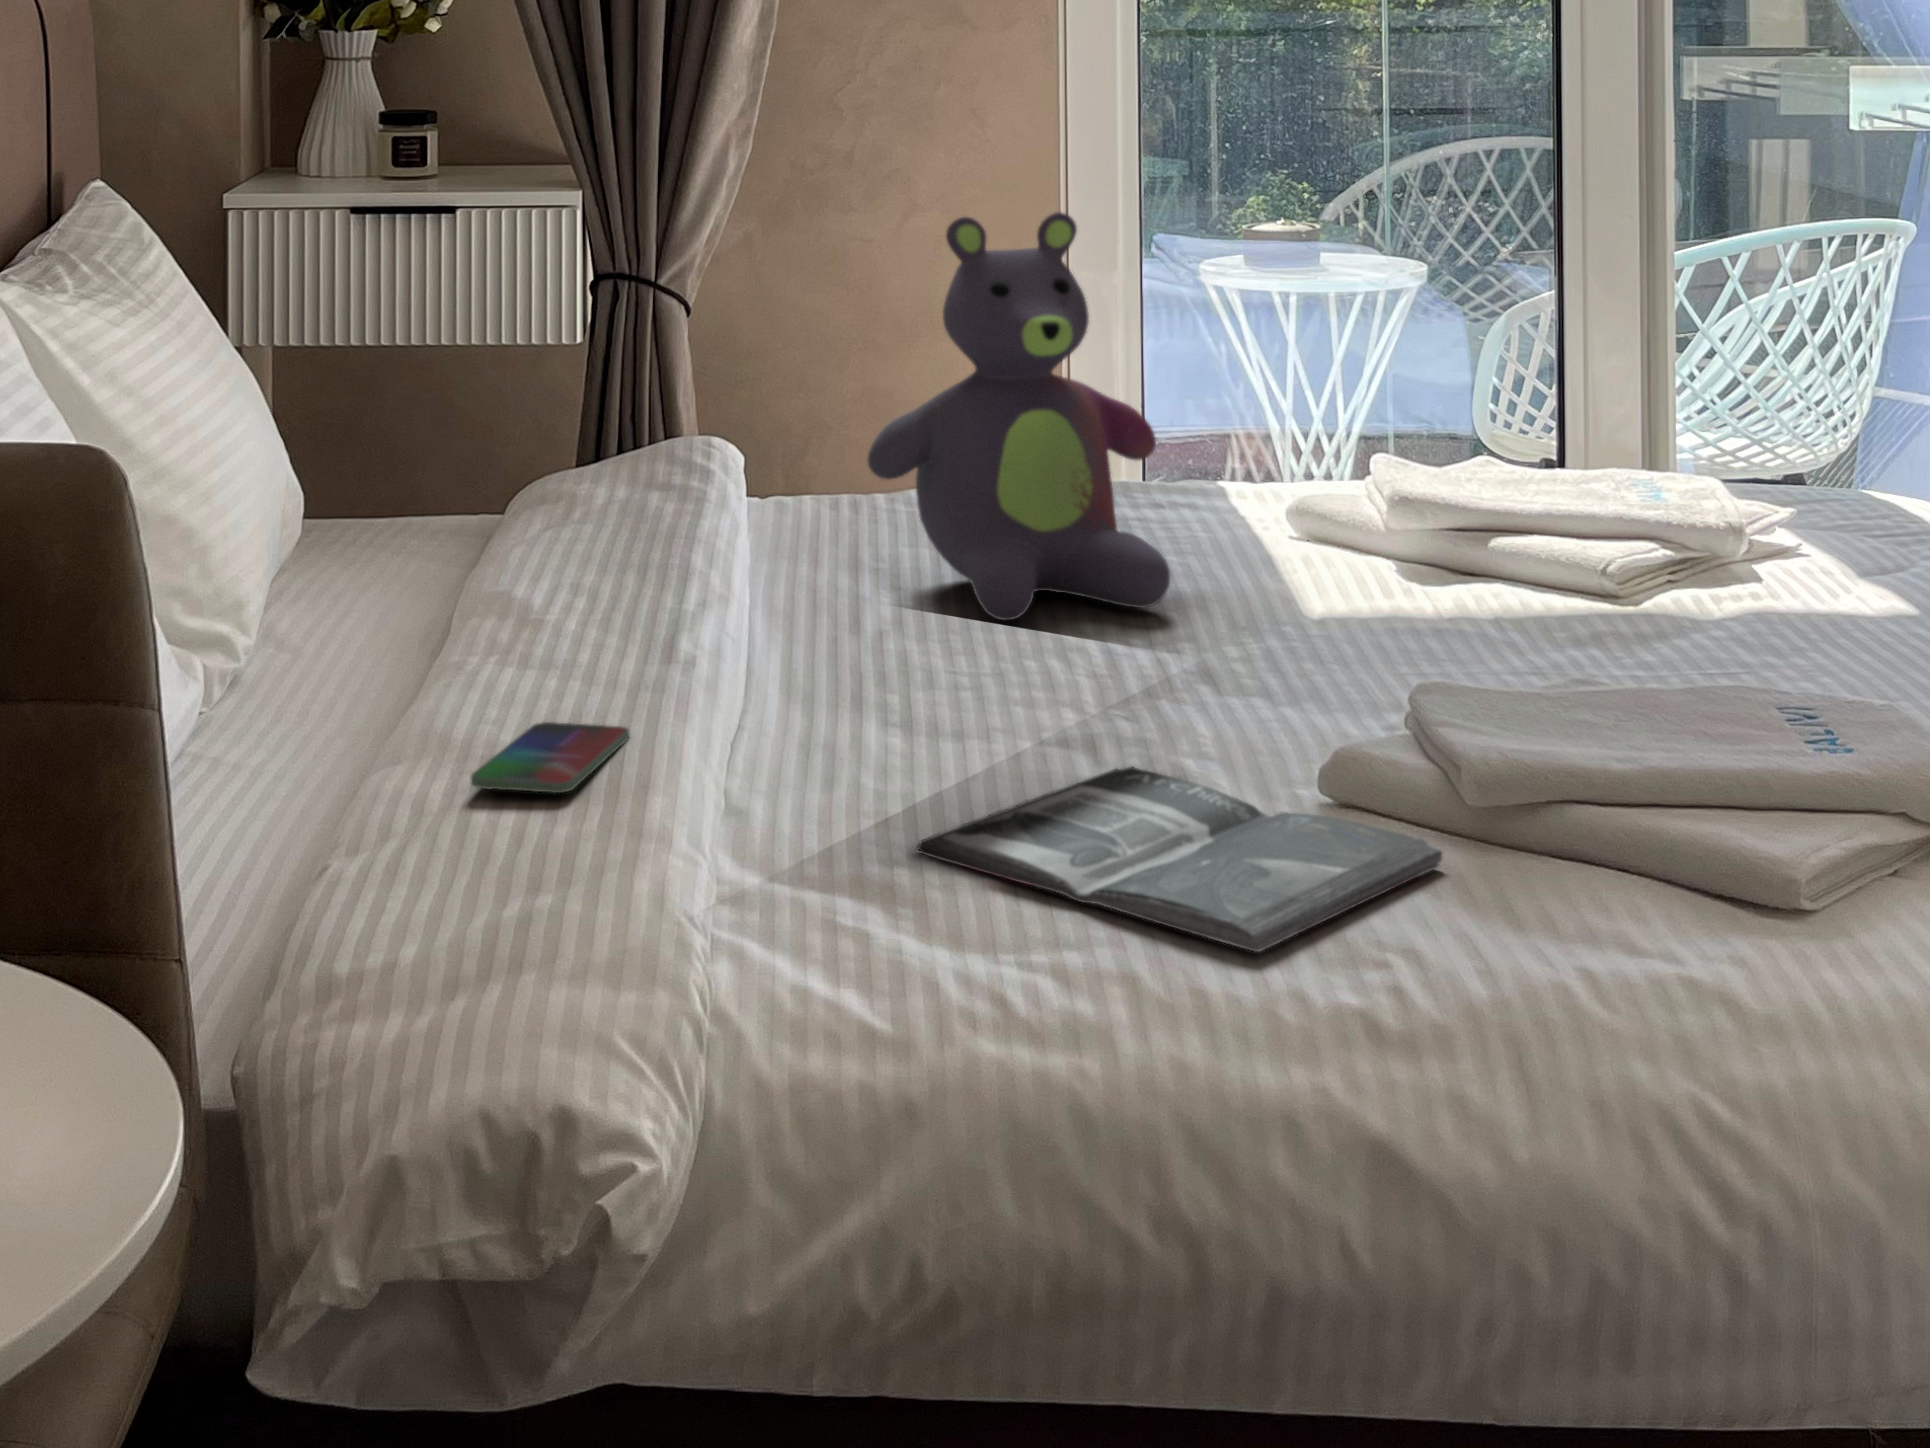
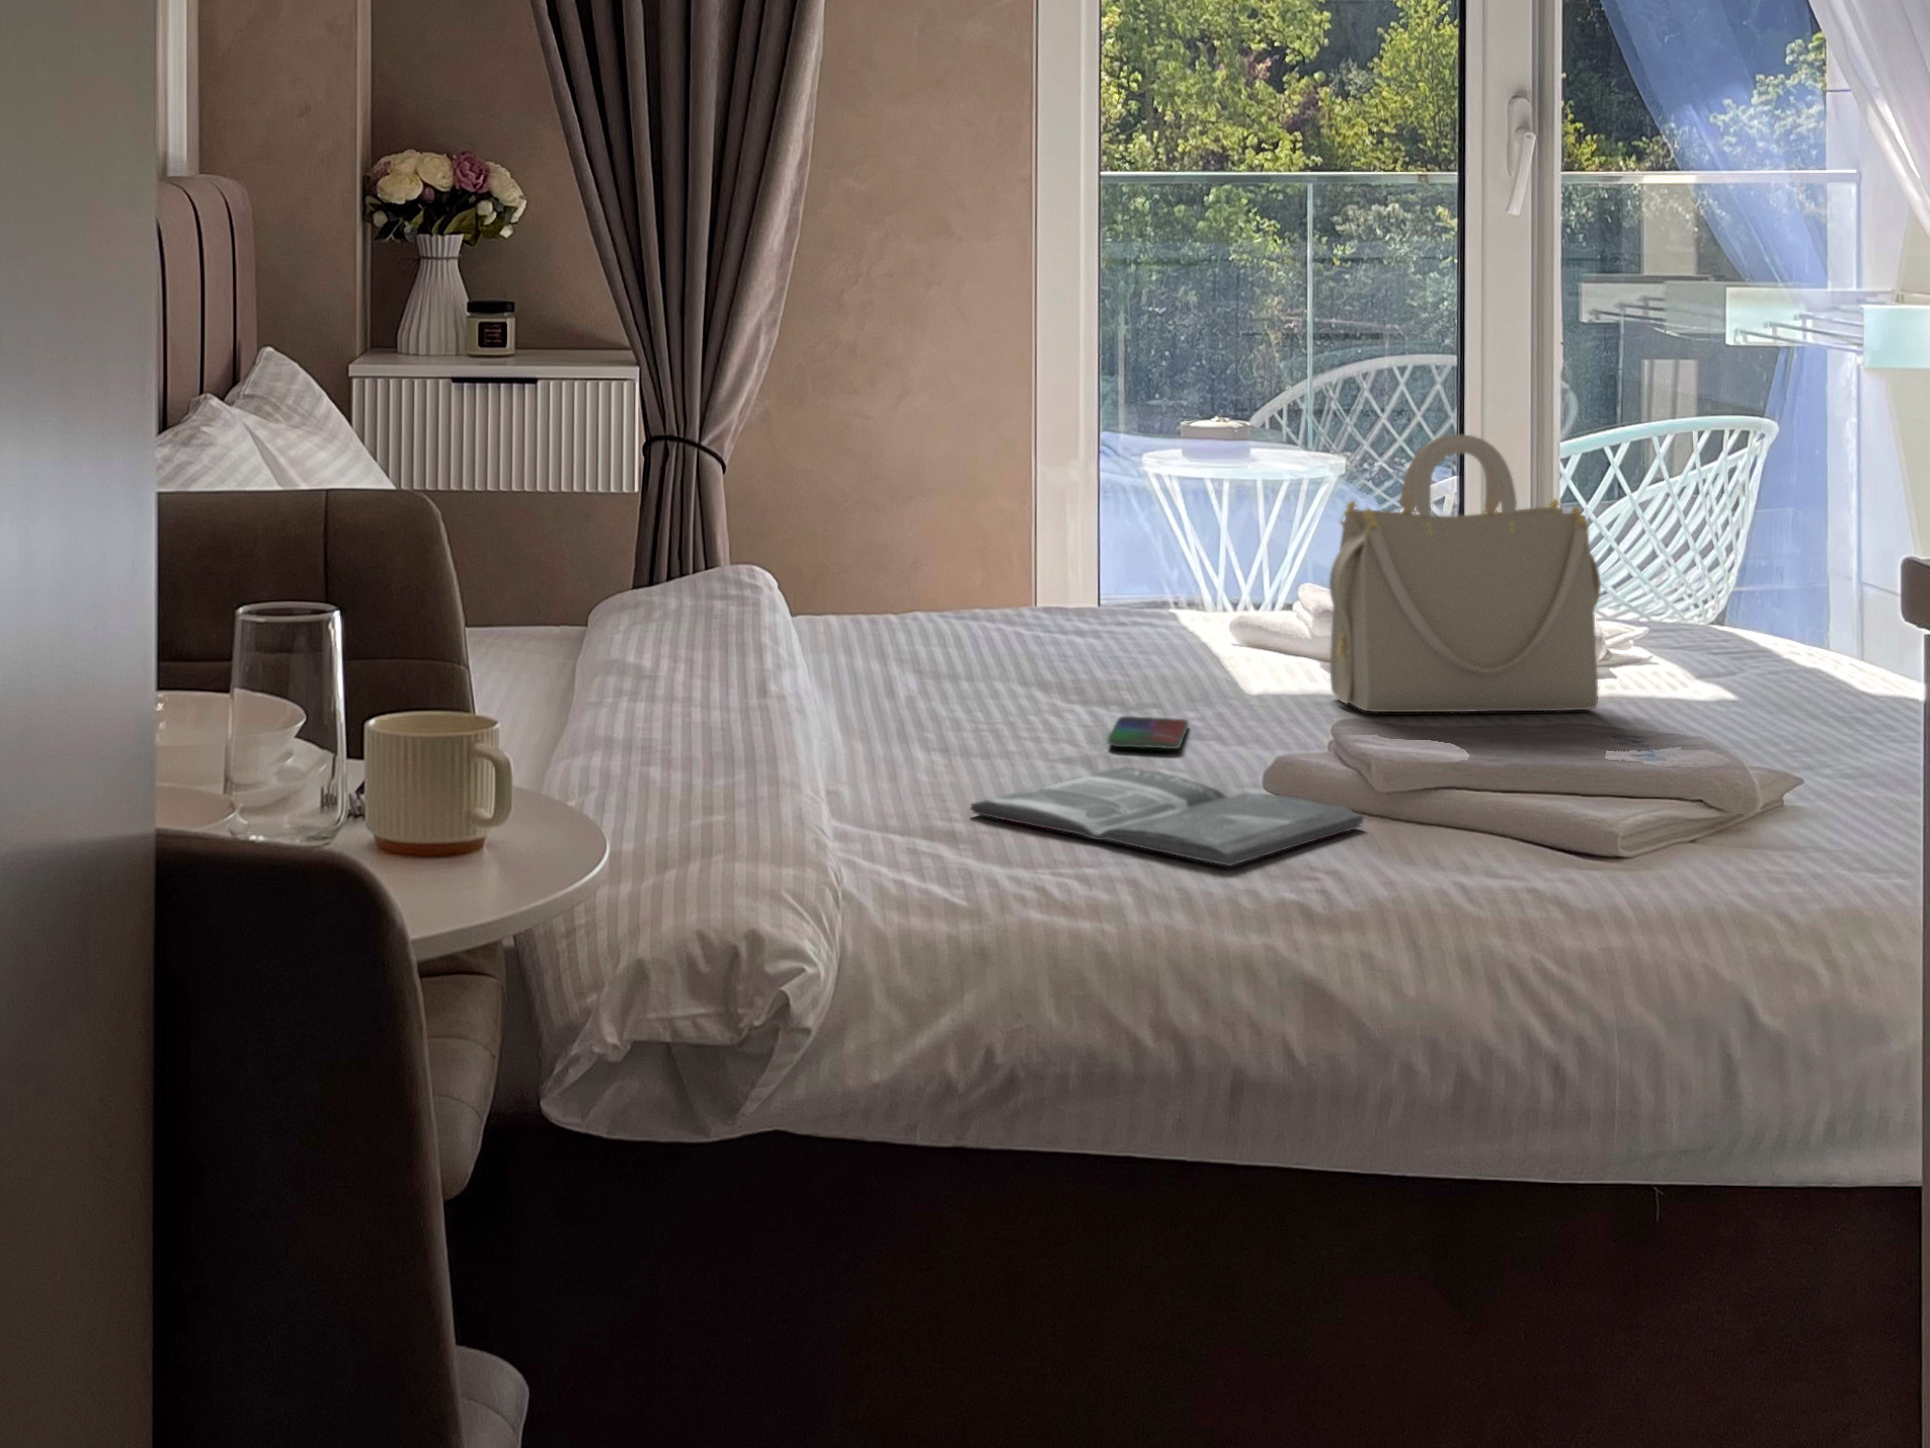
stuffed bear: present [868,212,1170,620] -> none [900,374,1142,687]
handbag: none [1402,293,1740,652] -> present [1329,434,1601,712]
smartphone: present [471,722,630,793] -> present [1108,716,1188,749]

